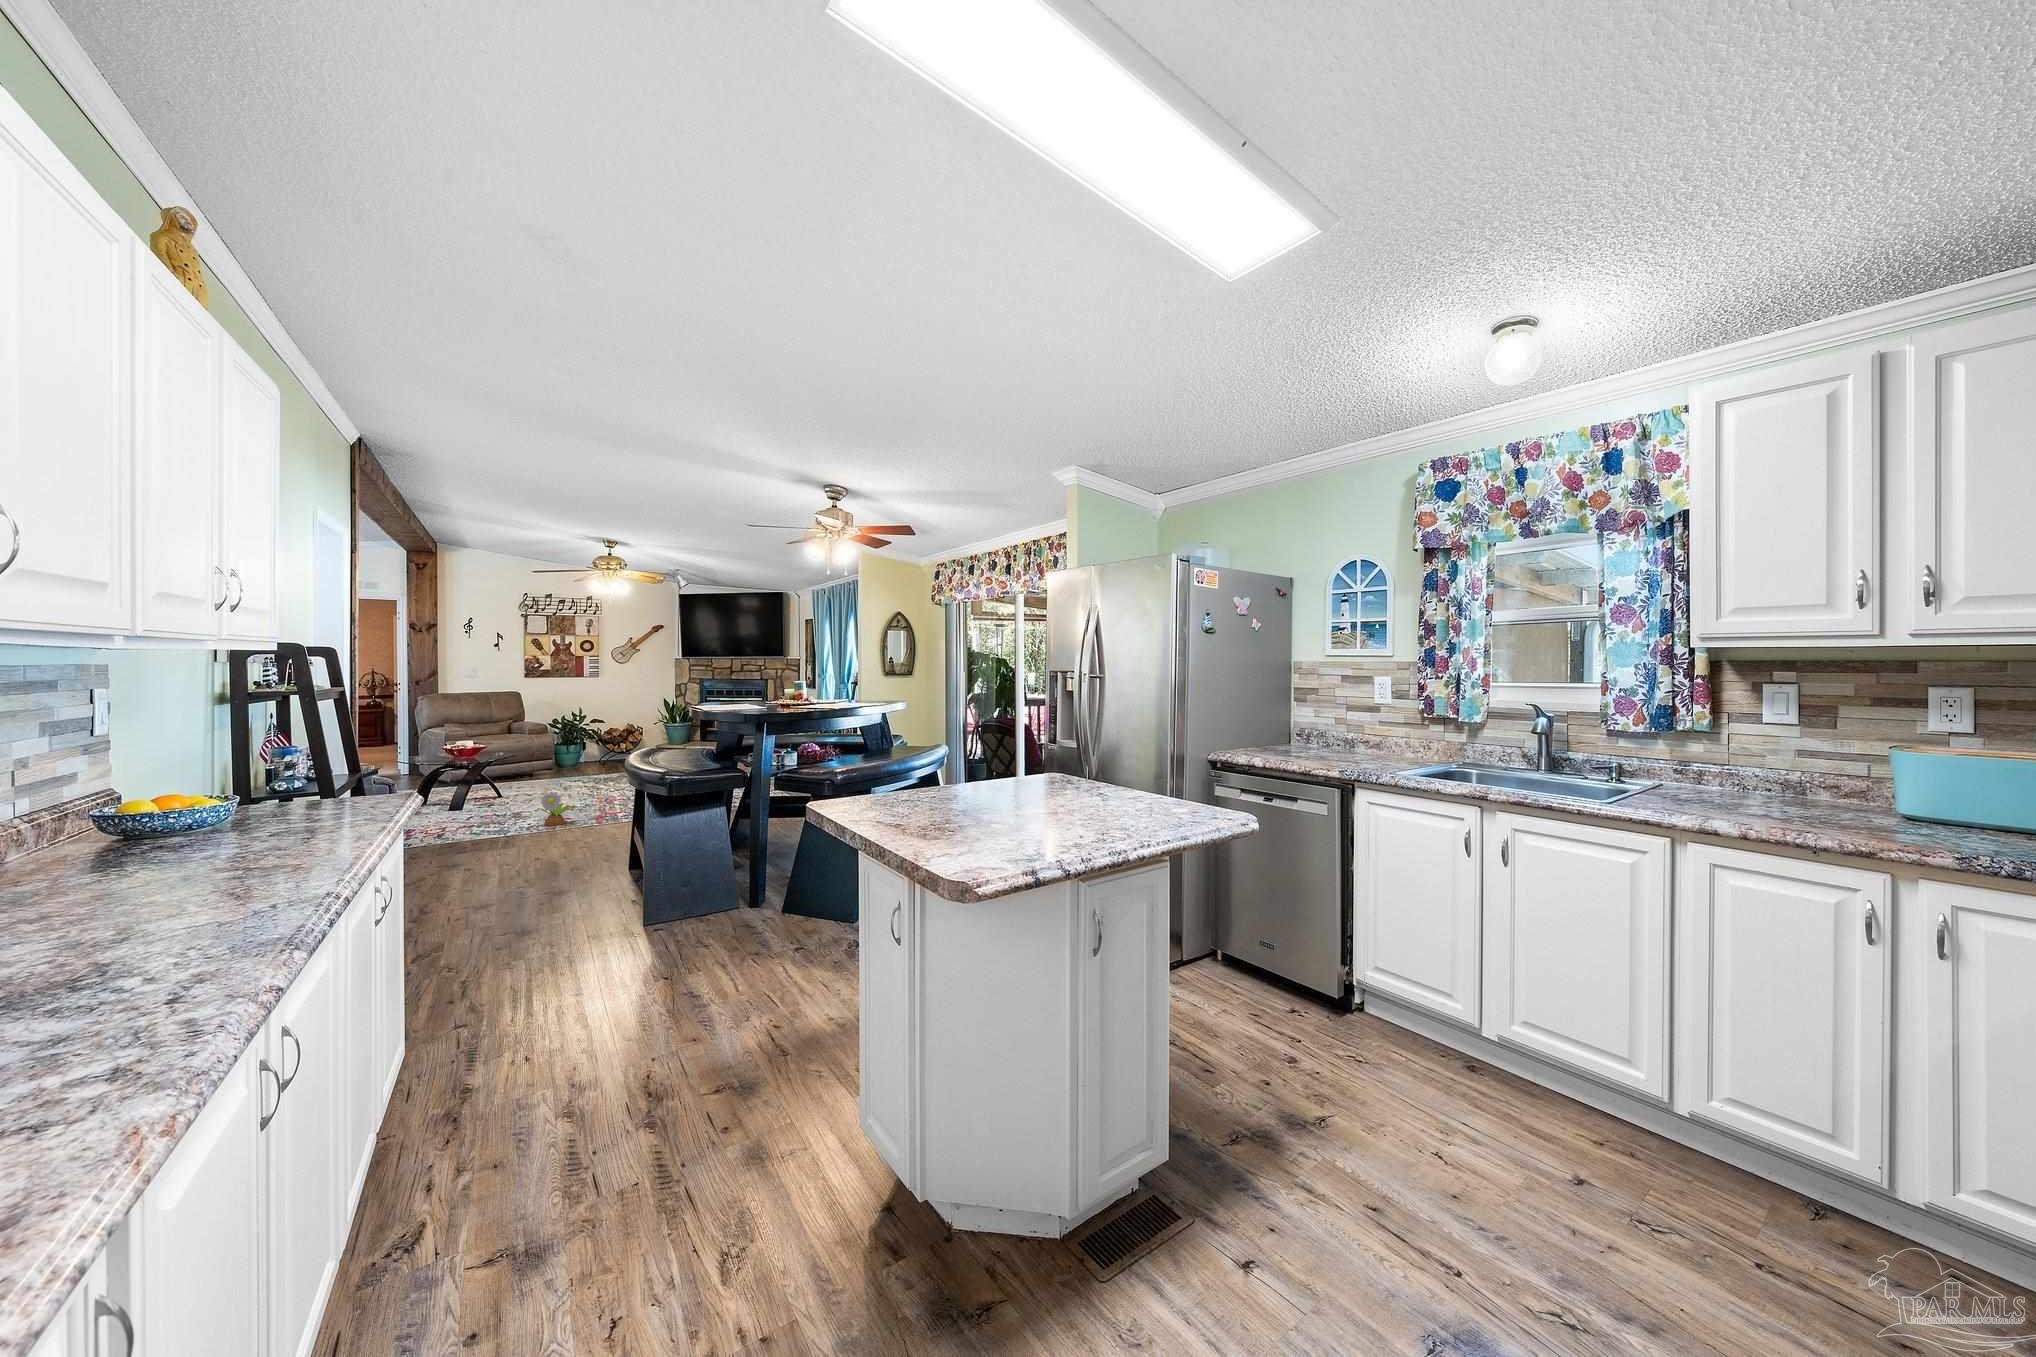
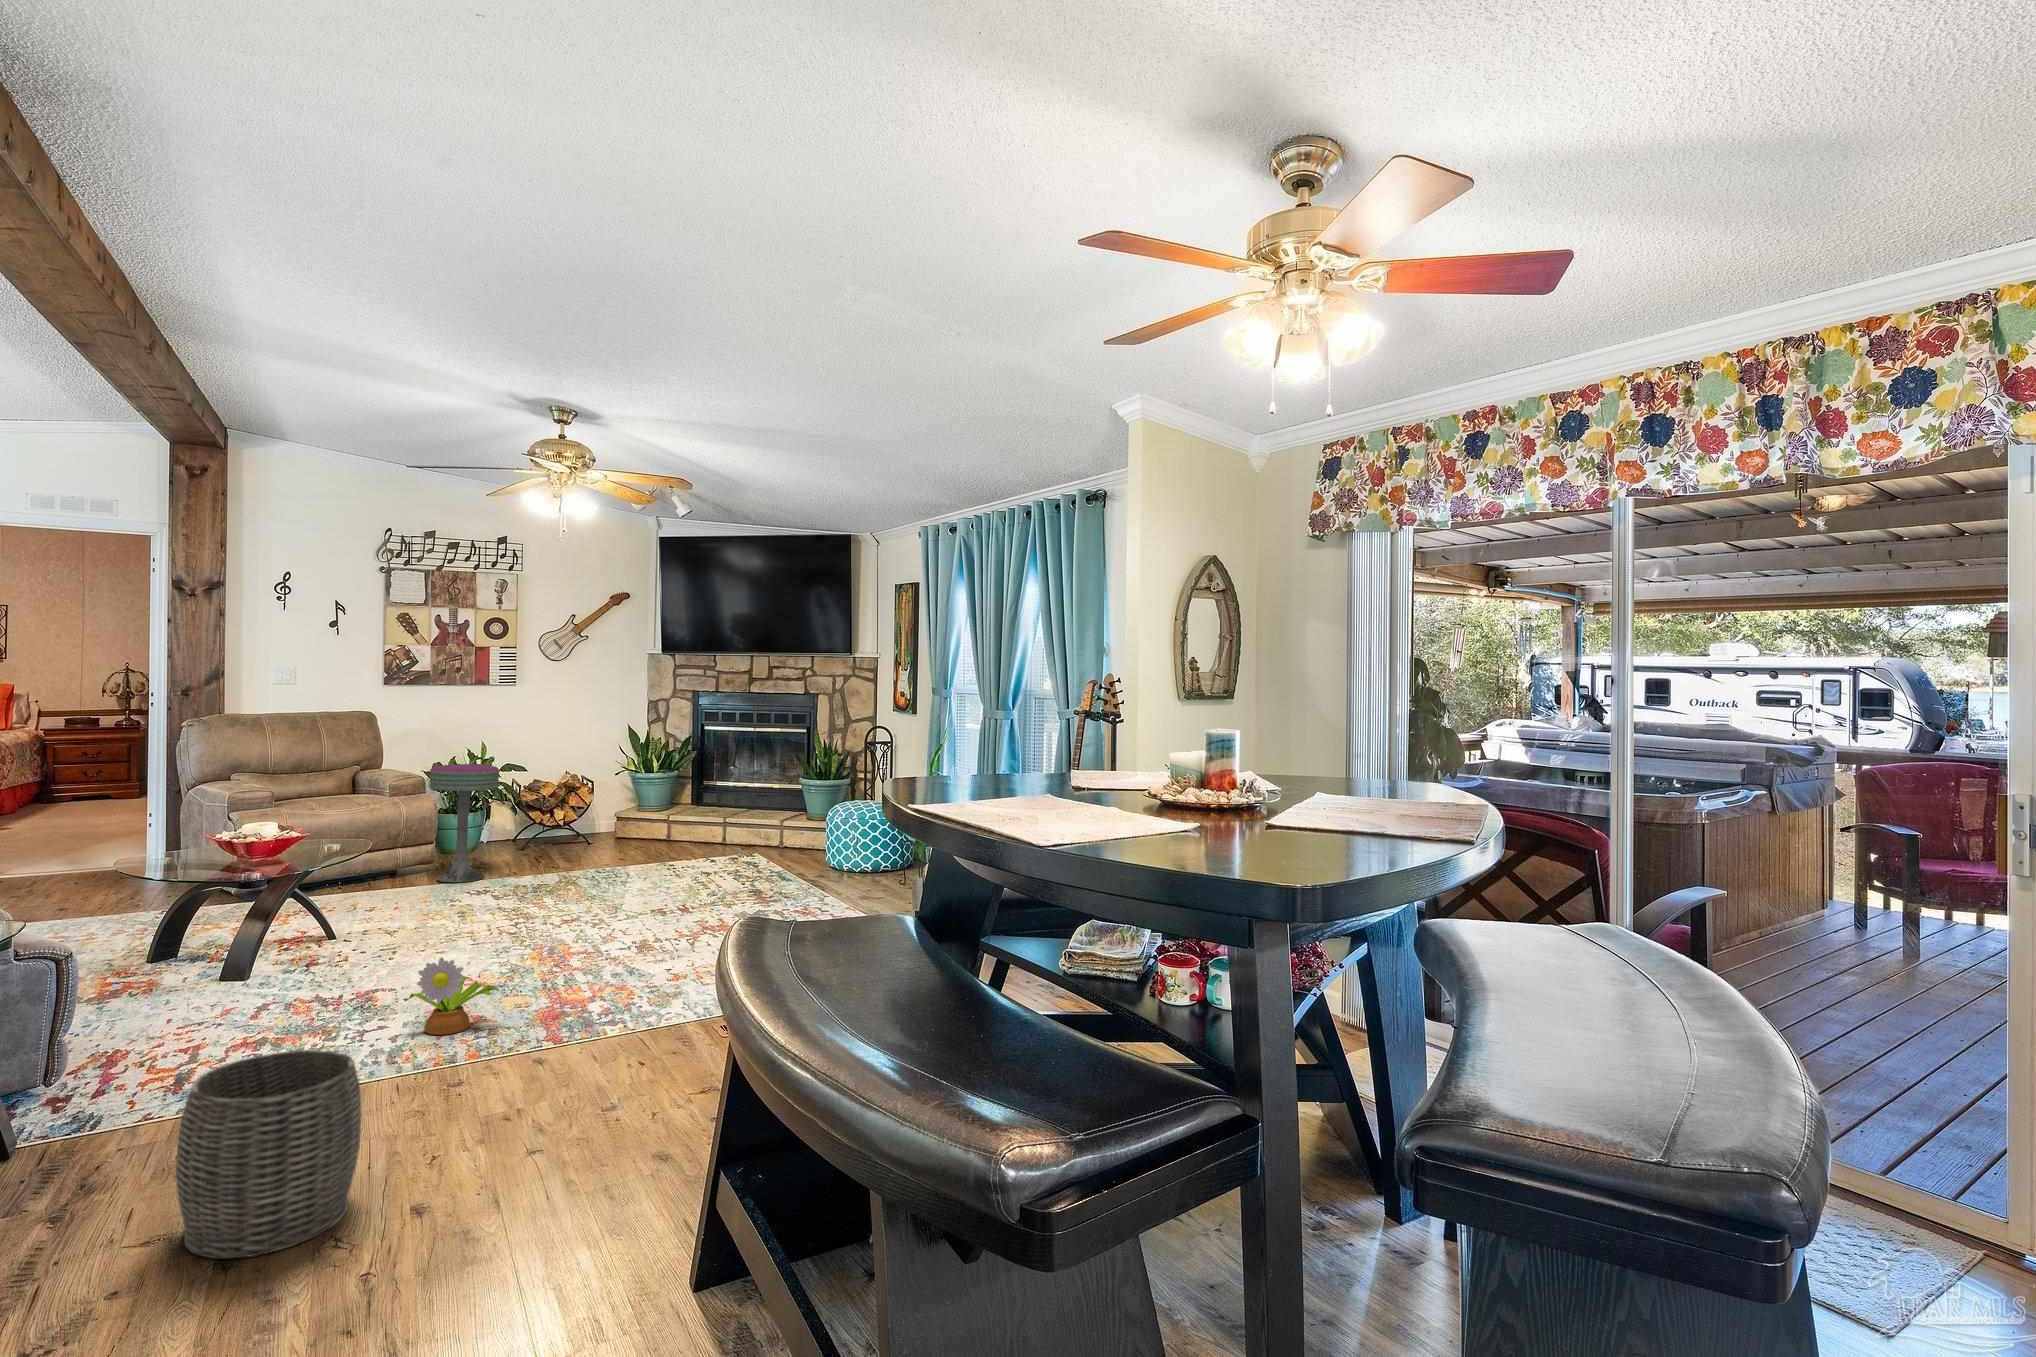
bar stool: none [549,718,587,778] -> present [429,764,499,882]
woven basket: none [449,809,517,874] -> present [176,1050,361,1259]

